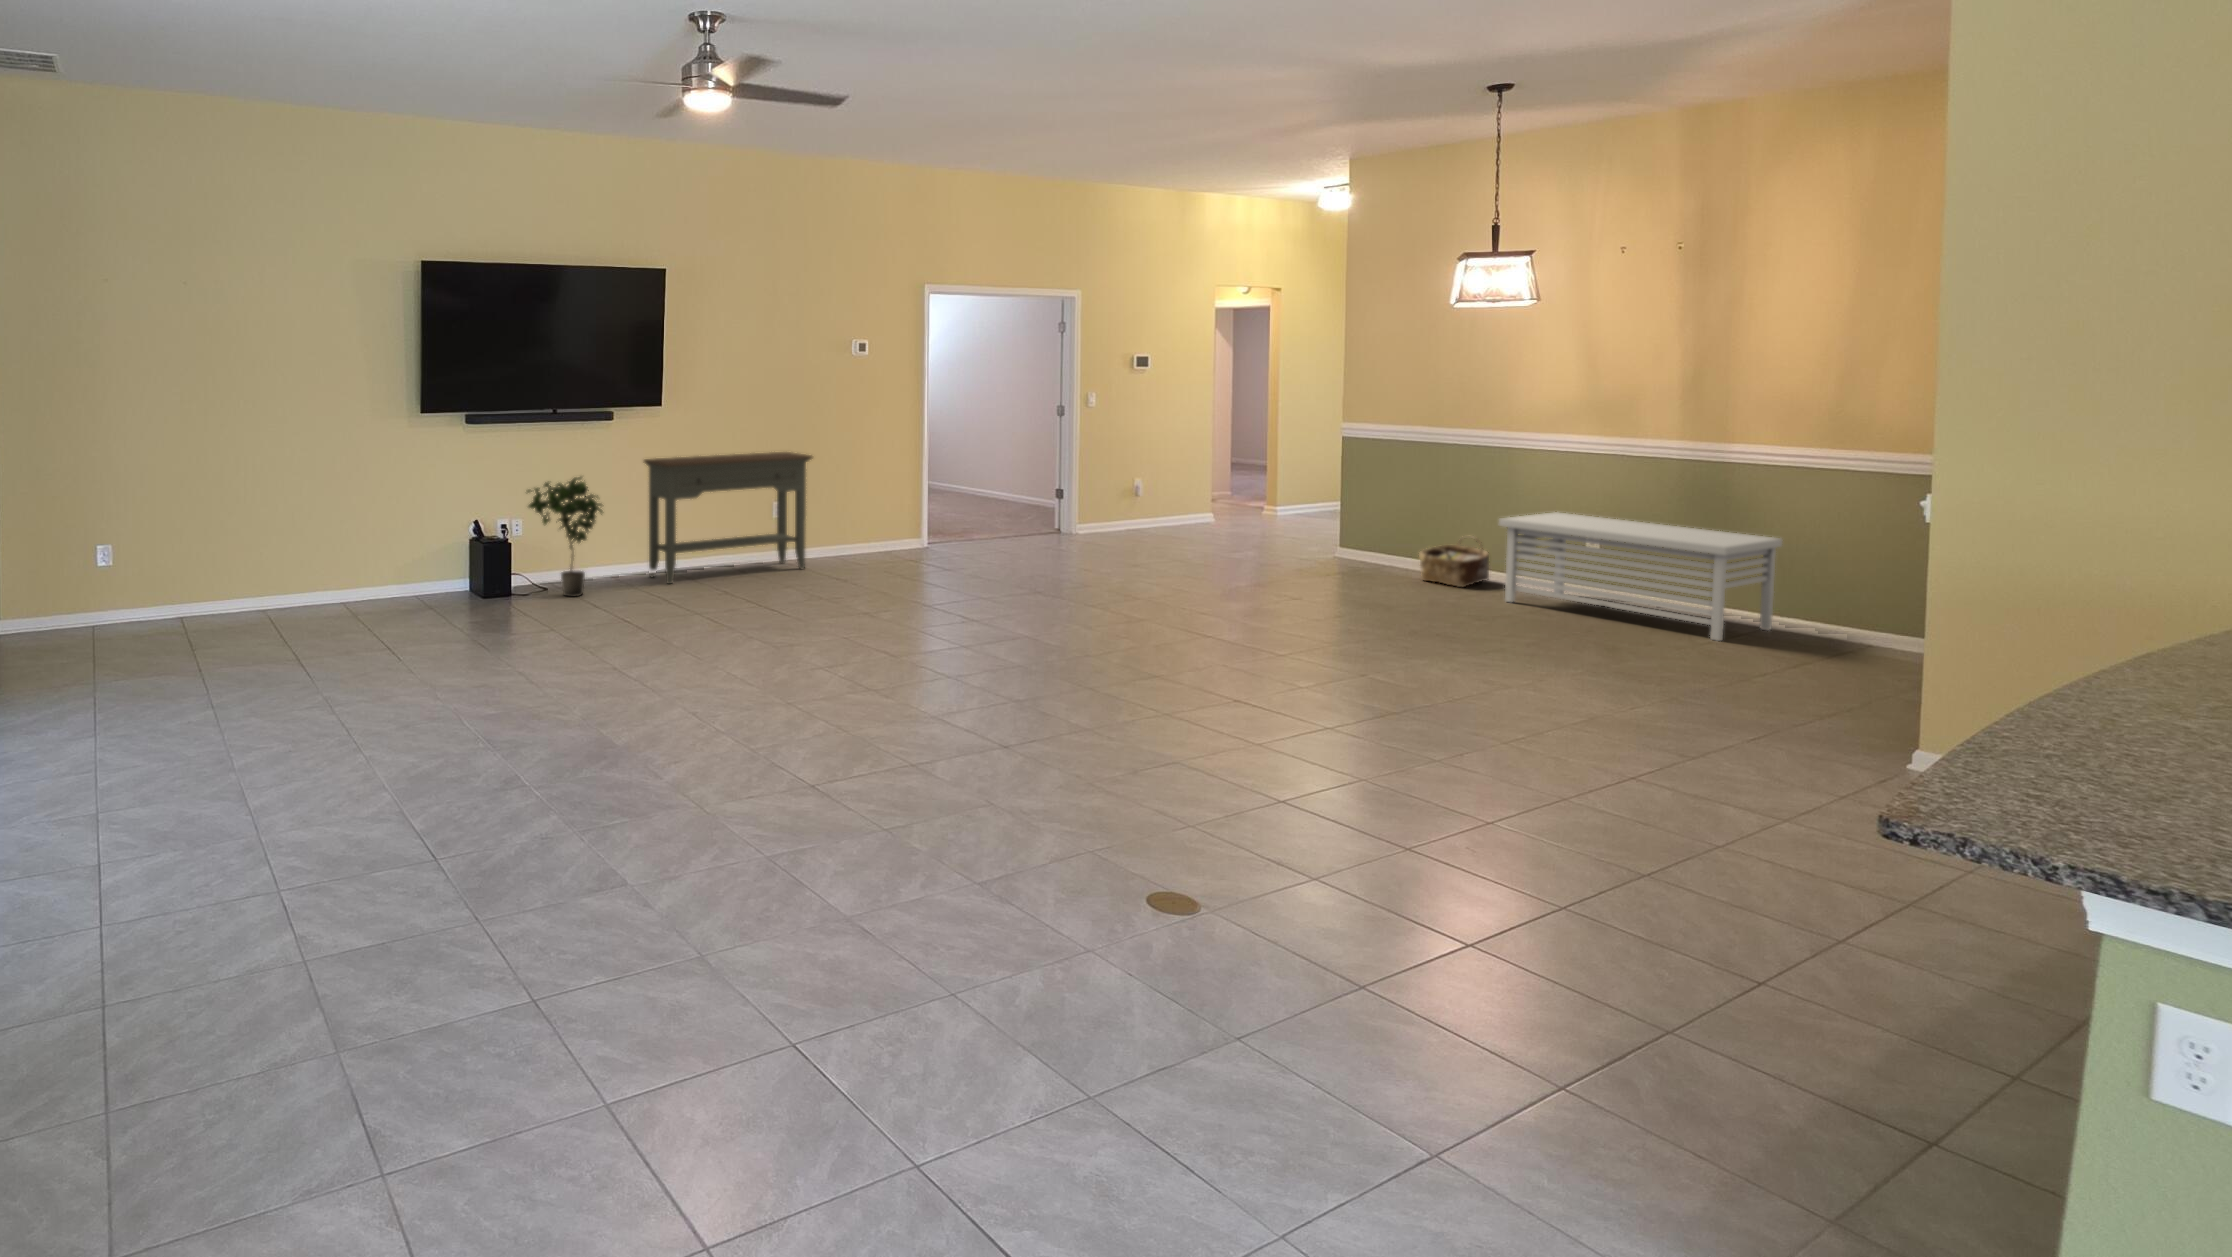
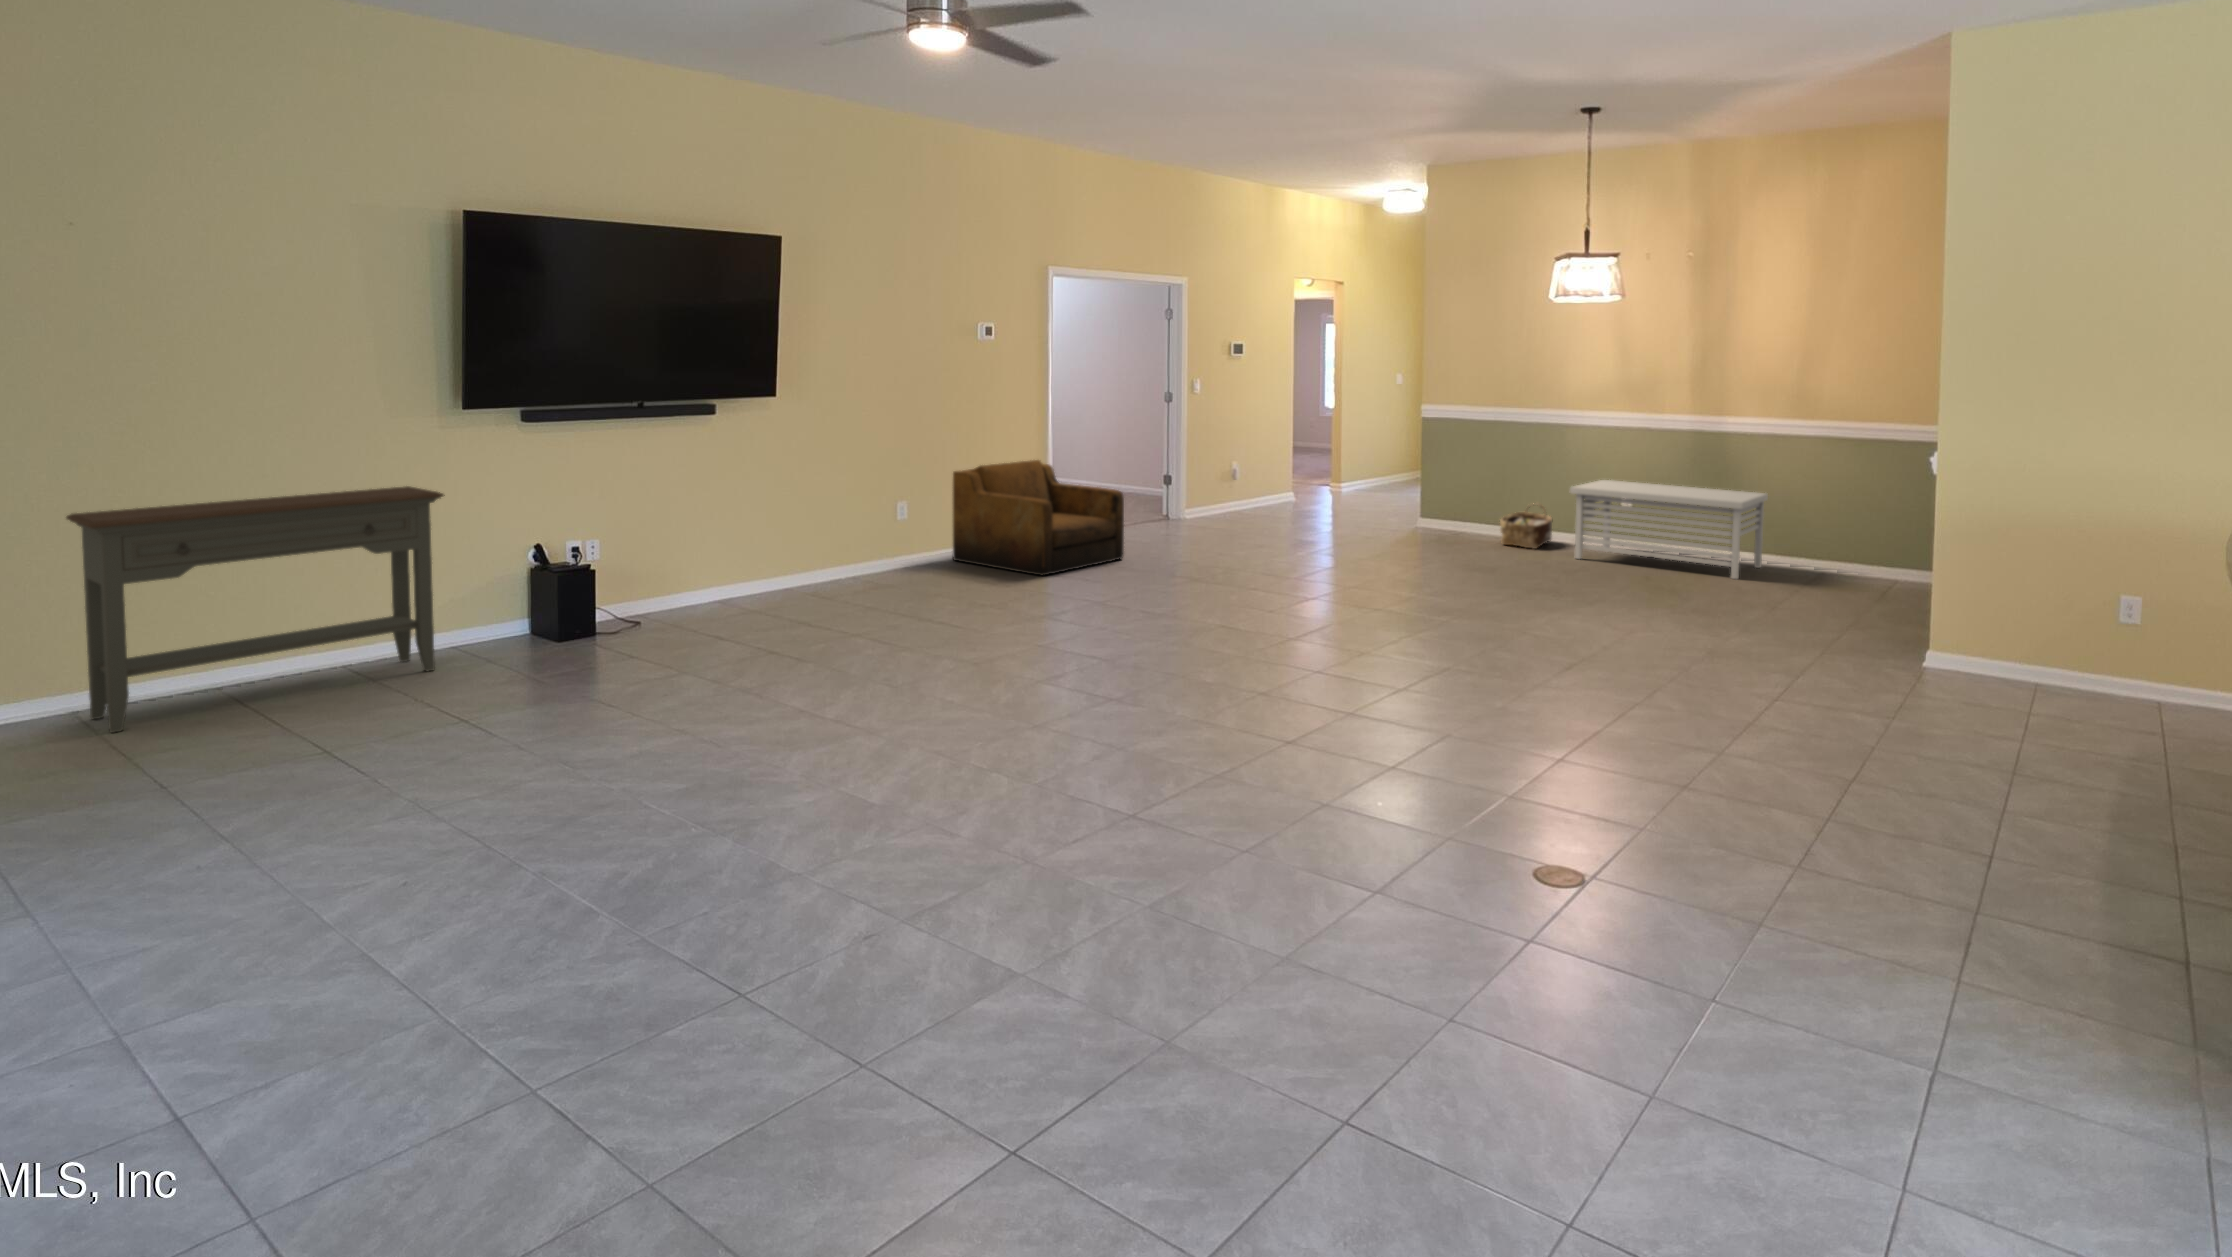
console table: present [644,452,812,584] -> present [66,486,445,733]
armchair: none [825,468,984,577] -> present [953,460,1124,575]
potted plant: present [527,477,602,597] -> none [615,481,712,628]

